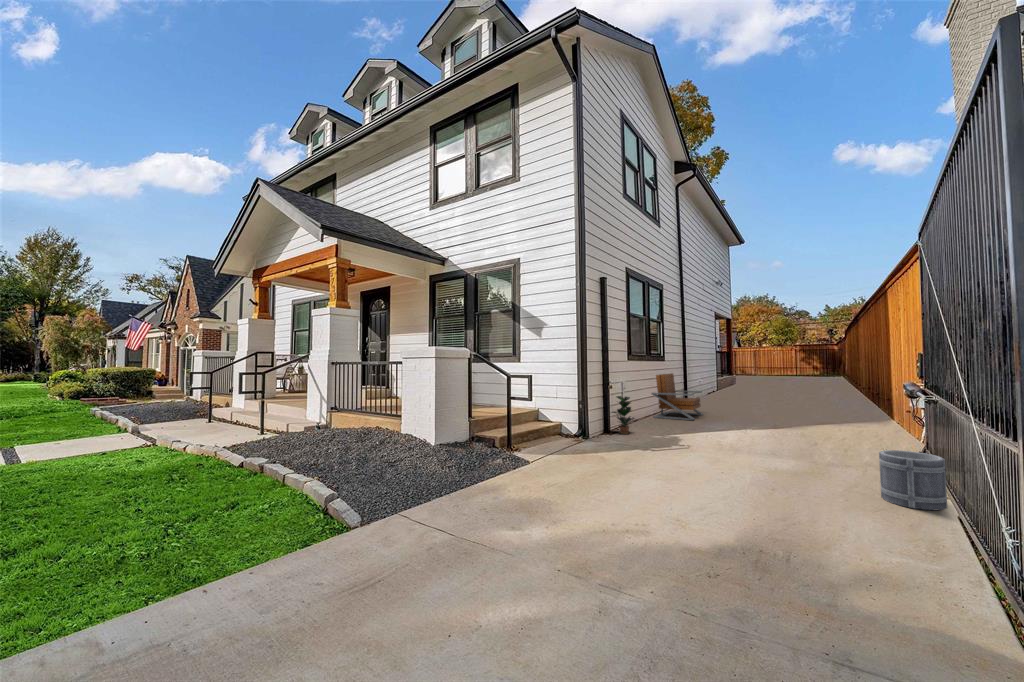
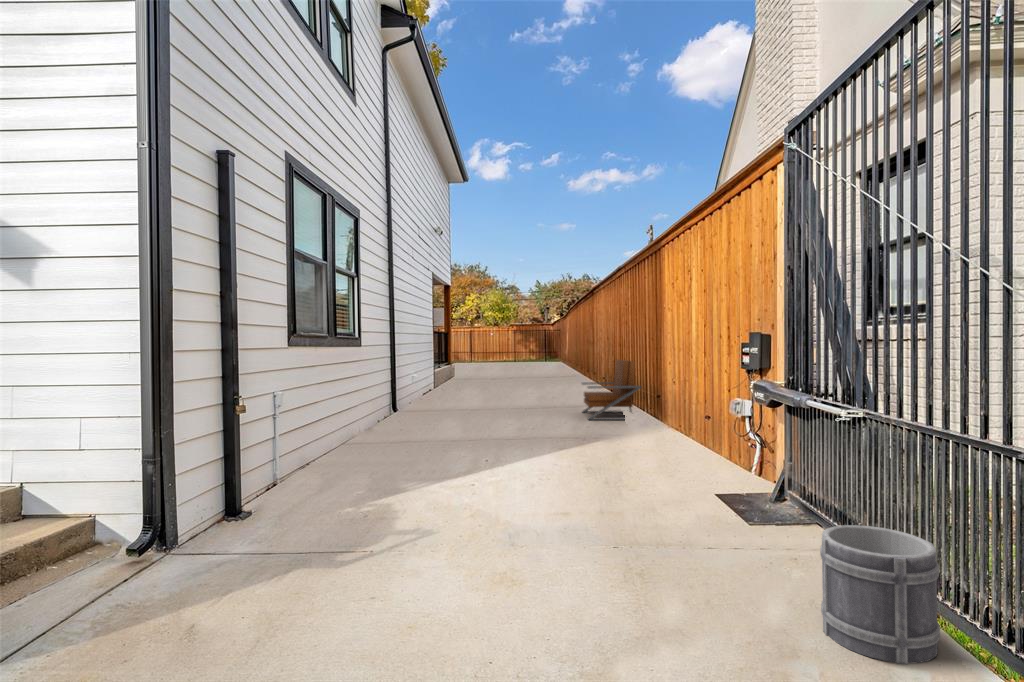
lounge chair: present [652,373,703,420] -> present [582,360,641,420]
potted plant: present [612,396,634,434] -> none [243,427,301,516]

